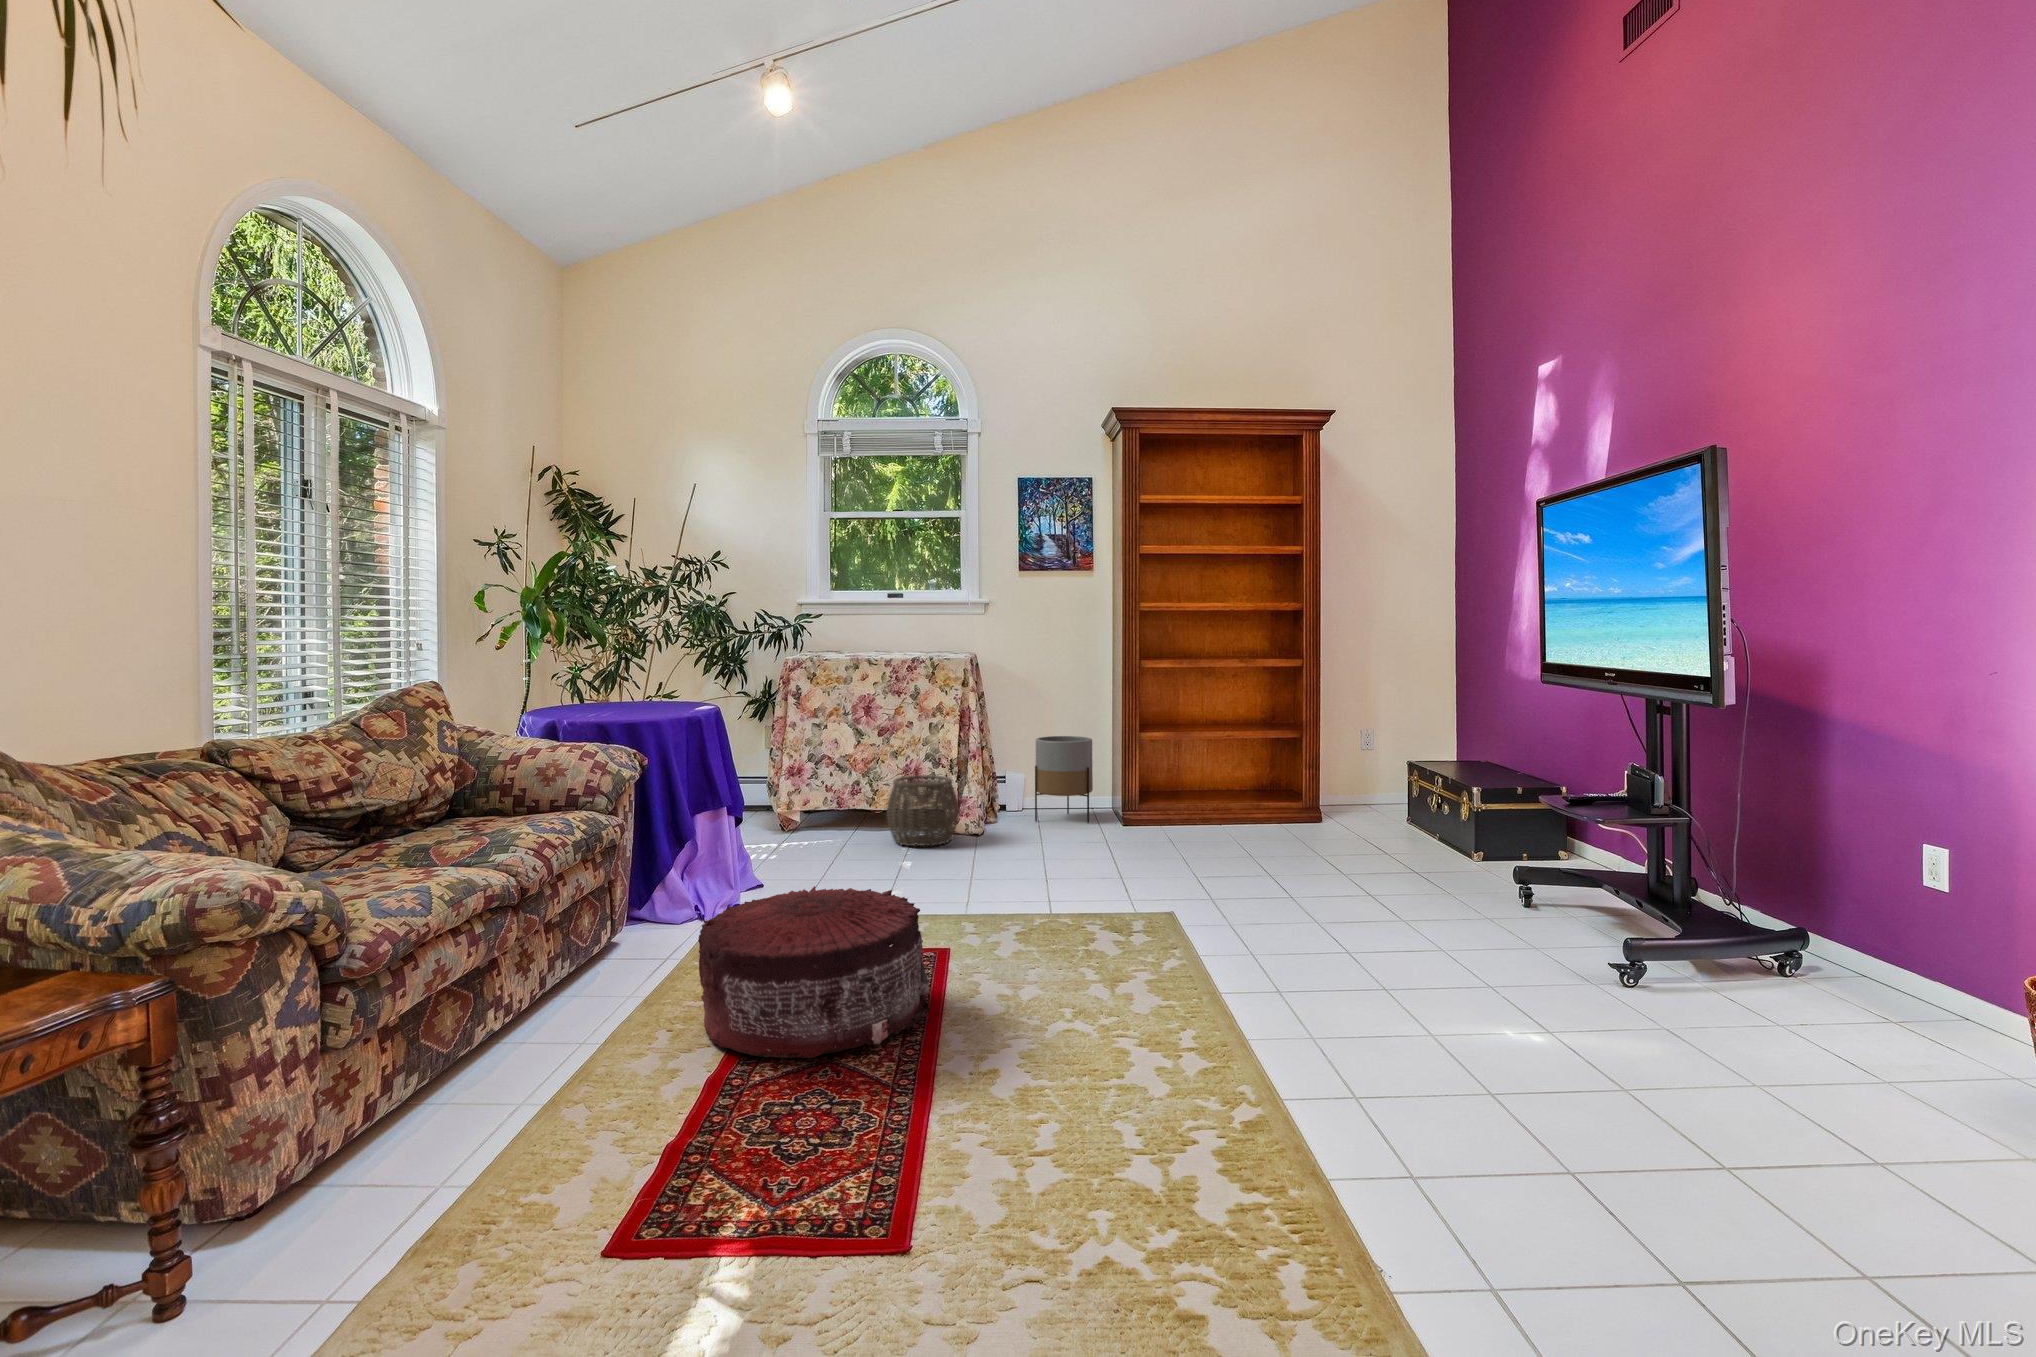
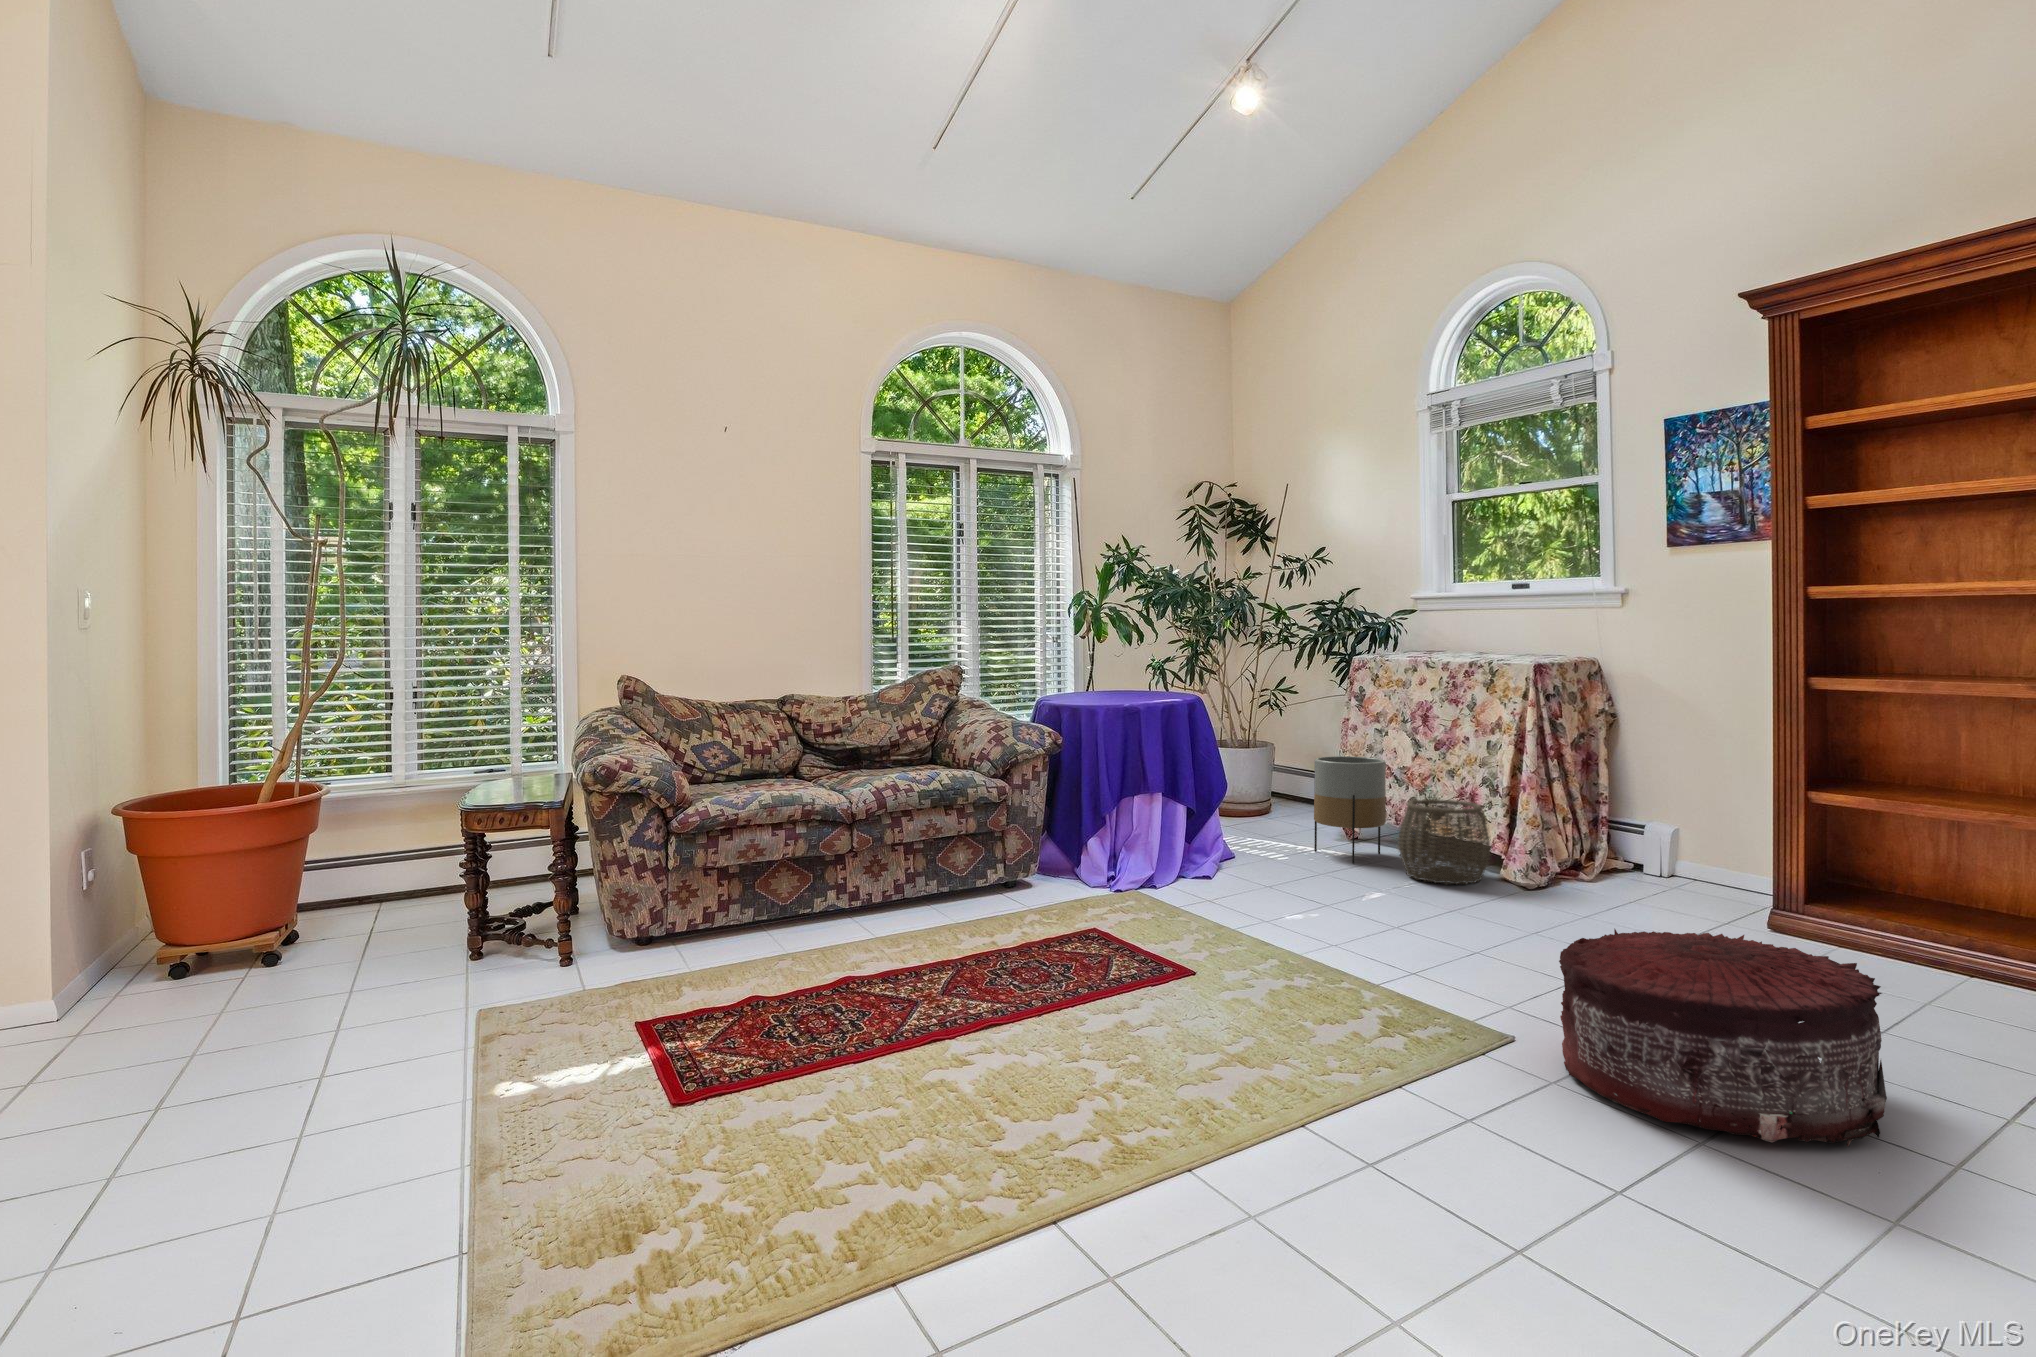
planter: present [1035,736,1093,823] -> present [1314,756,1386,864]
pouf: present [698,886,930,1058] -> present [1559,929,1887,1147]

